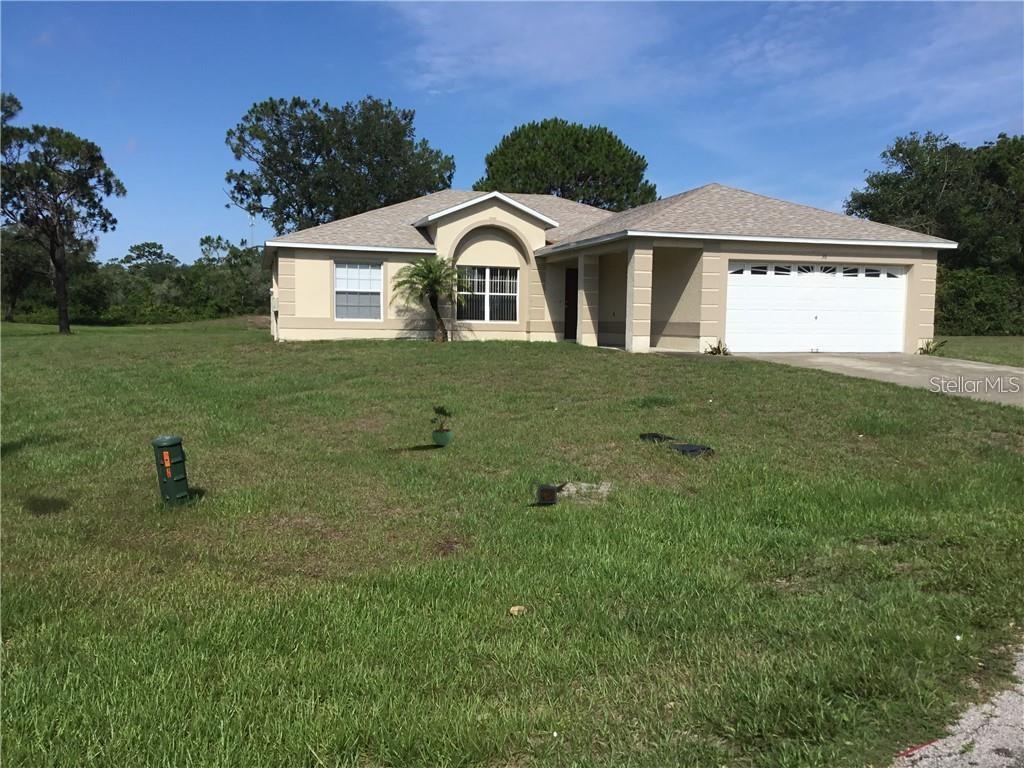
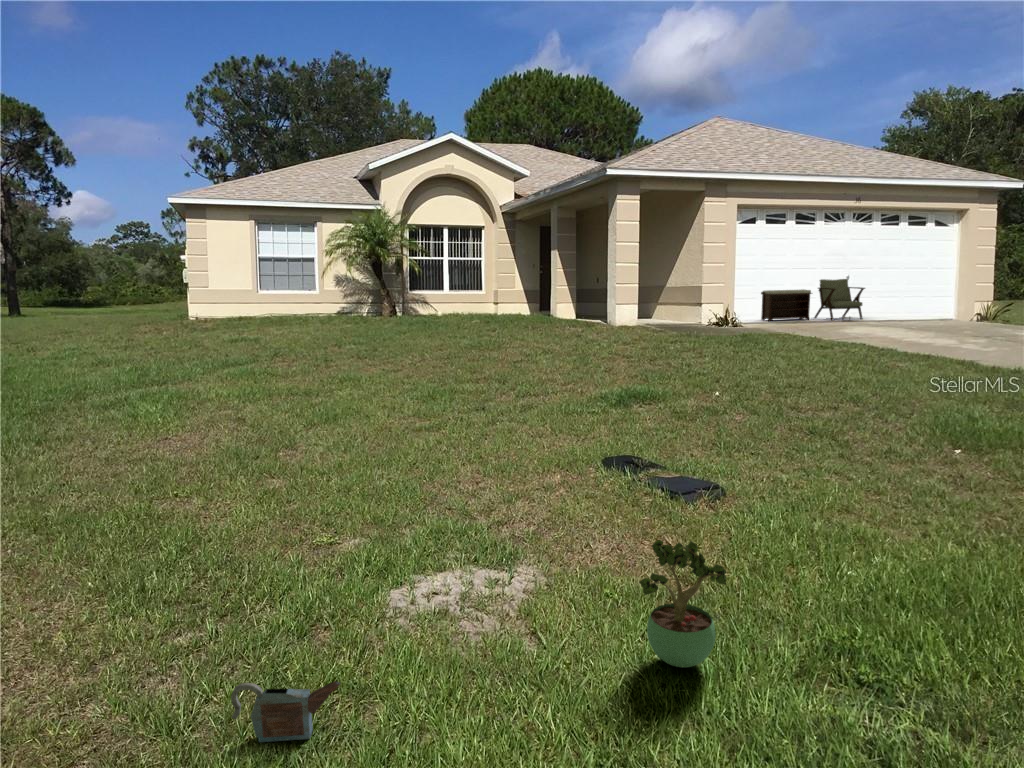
lounge chair: none [790,319,830,352] -> present [814,279,865,320]
bench: none [748,327,788,351] -> present [761,289,812,321]
potted plant: present [431,406,452,446] -> present [639,540,727,668]

